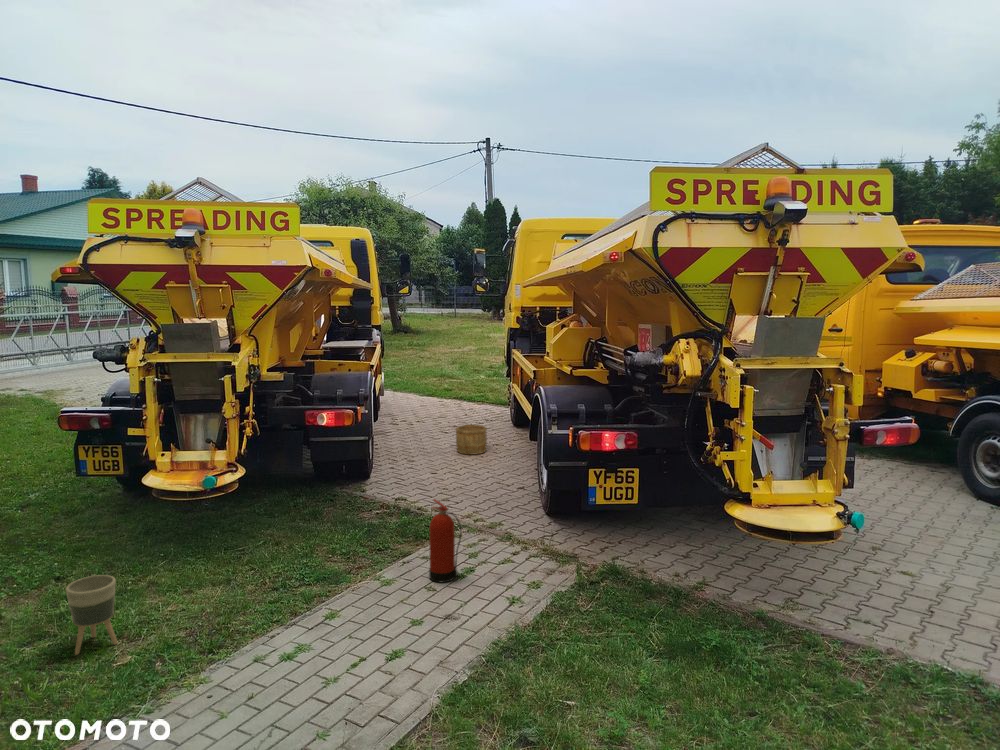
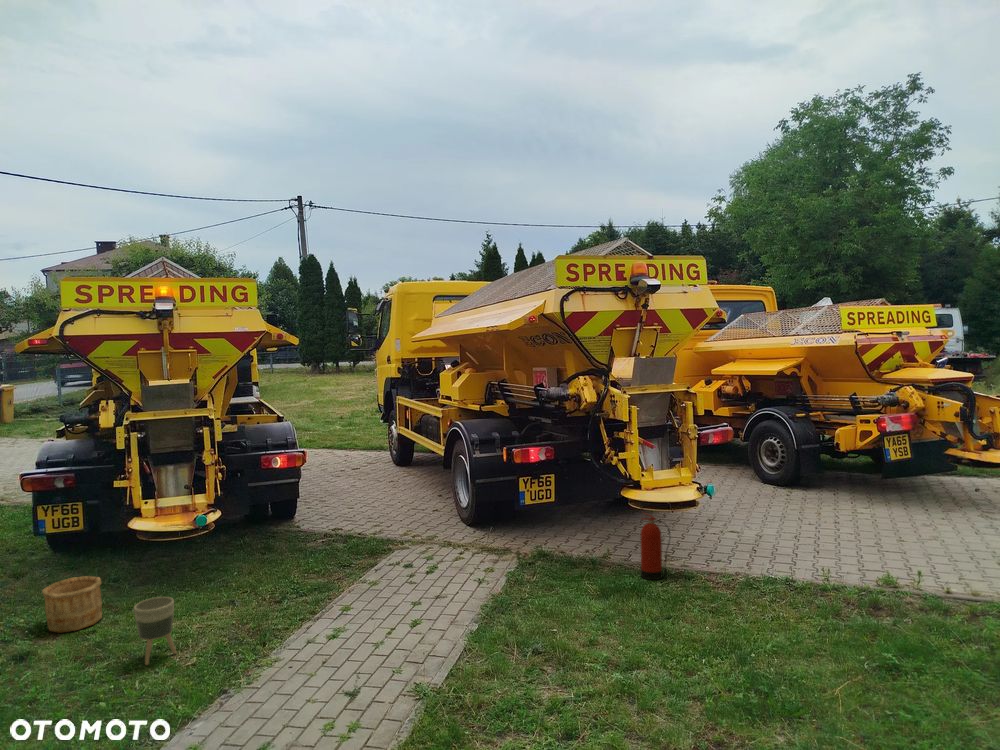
wooden bucket: present [456,425,487,455] -> present [42,576,102,633]
fire extinguisher: present [429,499,462,582] -> present [640,513,667,580]

